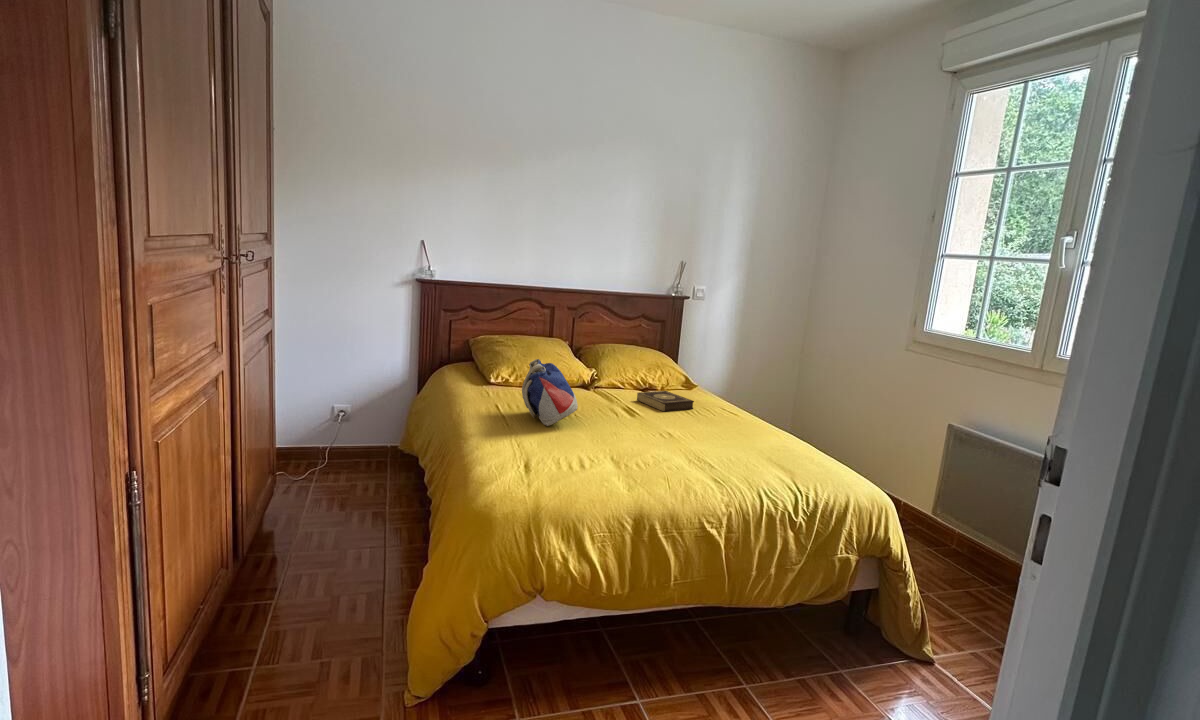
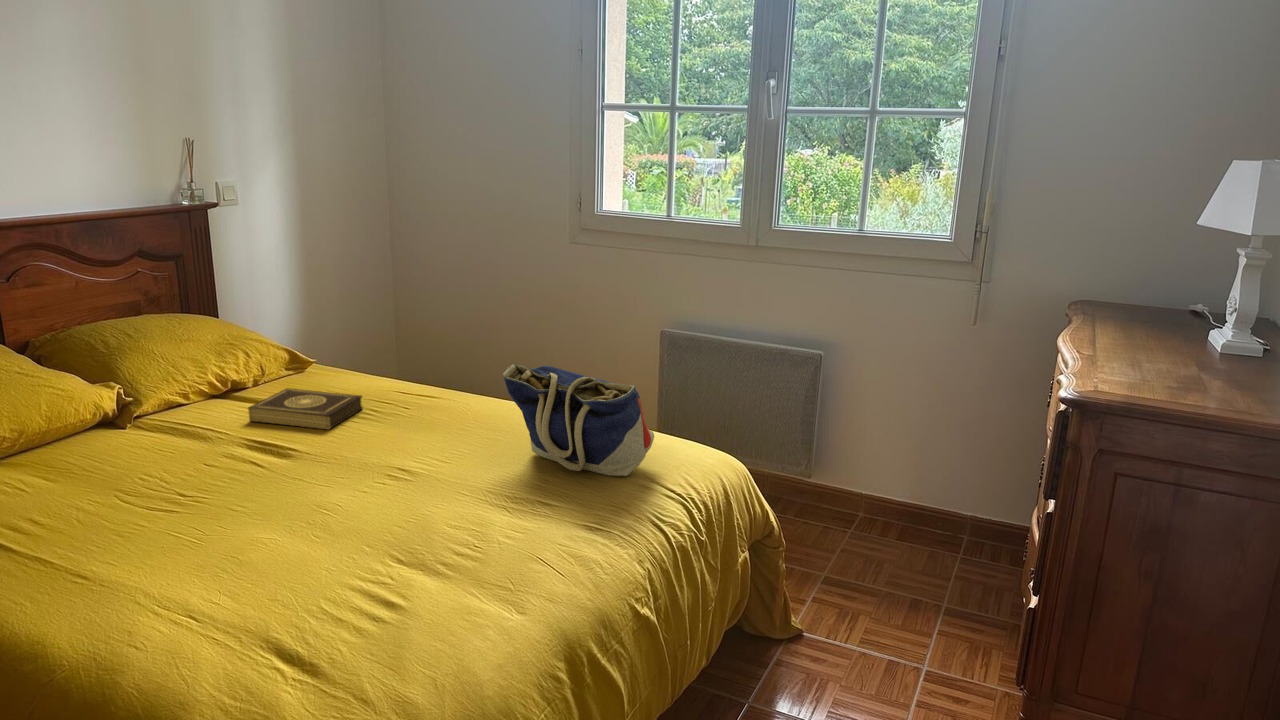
tote bag: present [522,359,578,426] -> present [503,364,654,476]

